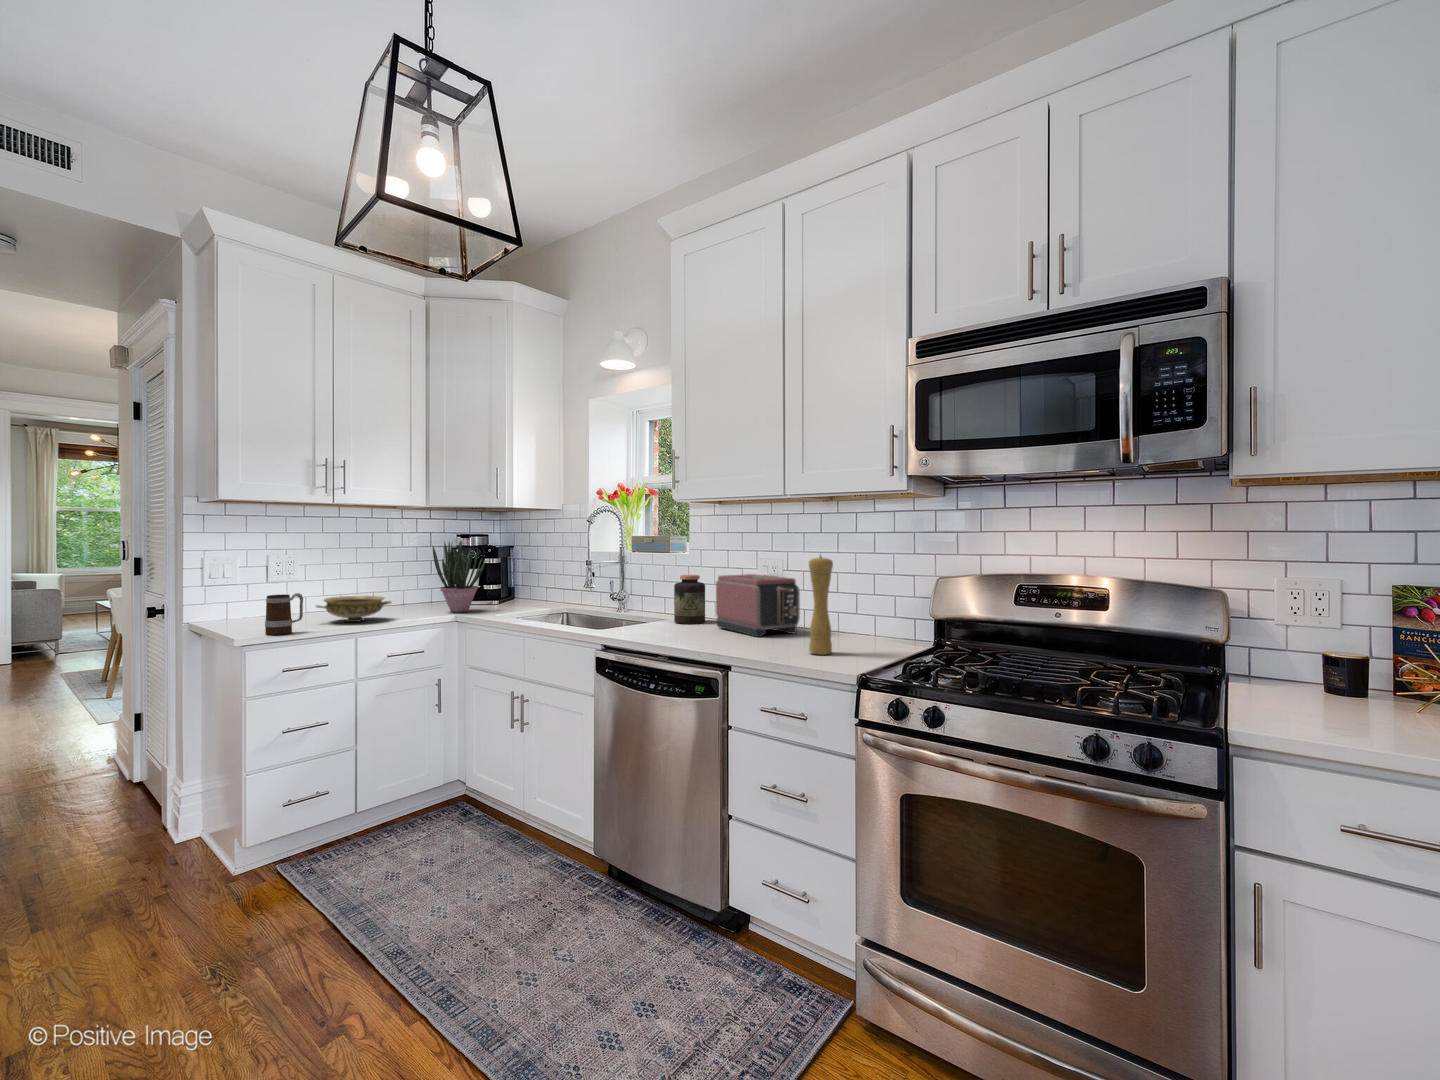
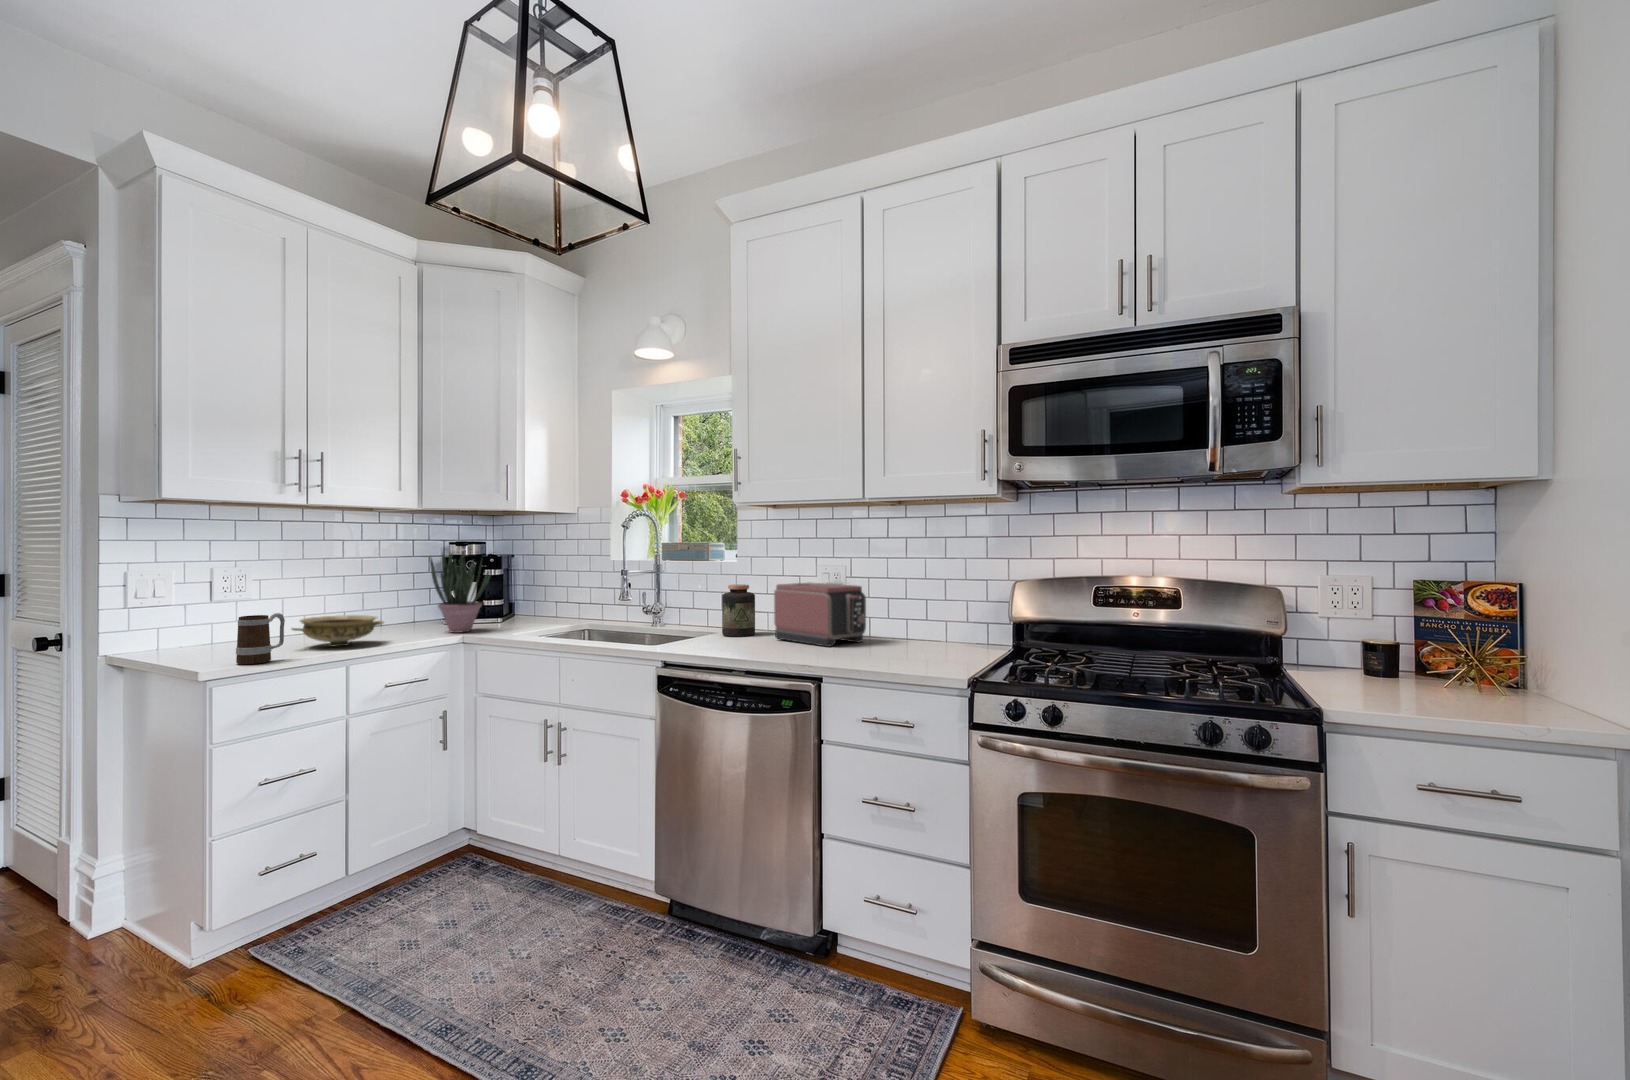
pepper mill: present [809,556,833,655] -> none [898,562,923,661]

